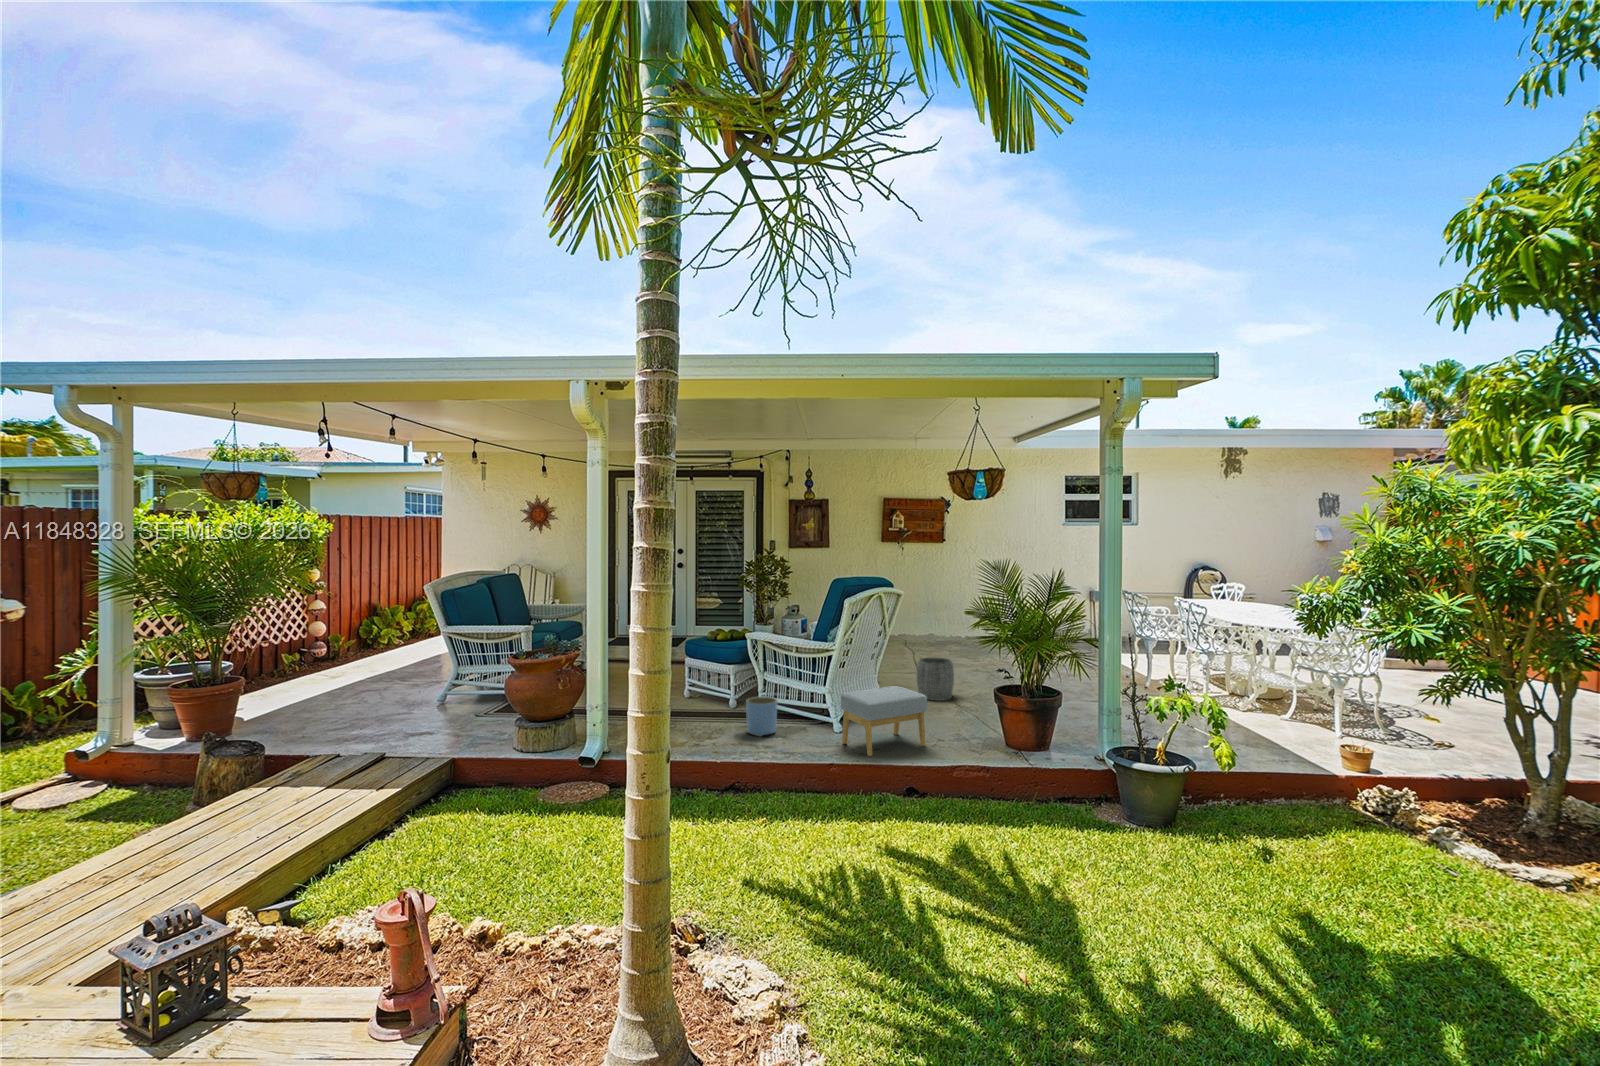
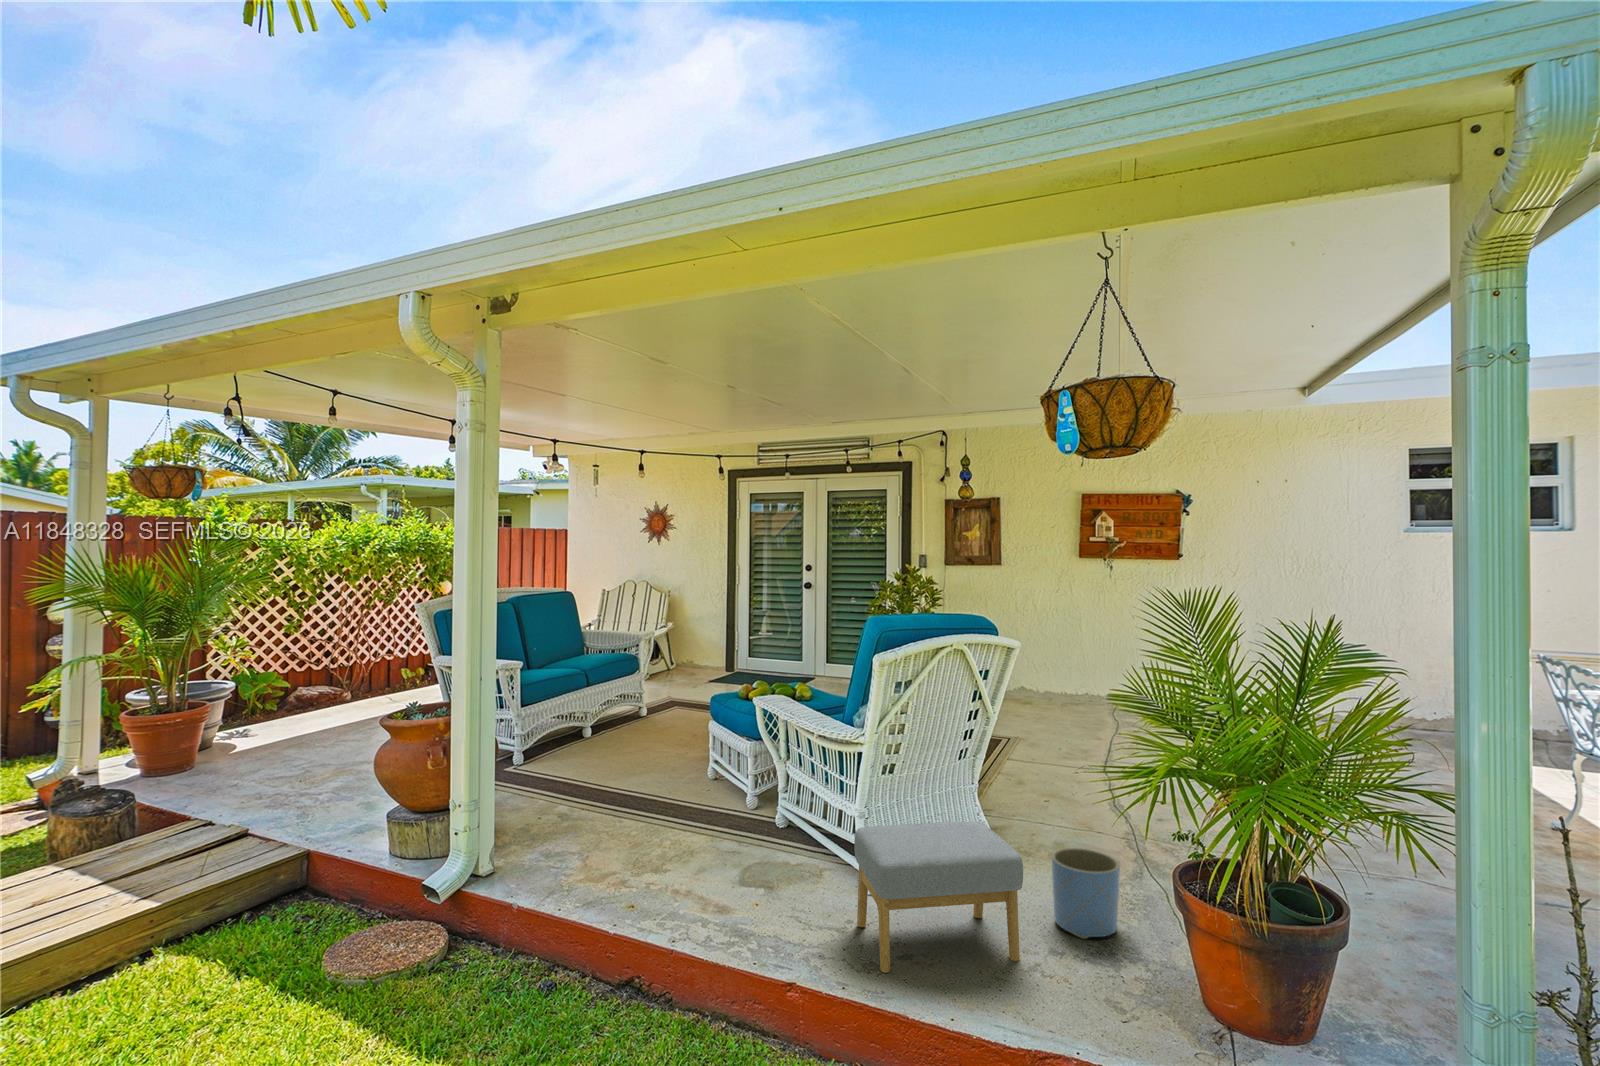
woven basket: present [917,657,954,701] -> none [1076,757,1147,842]
planter: present [746,697,777,737] -> present [1052,848,1120,939]

